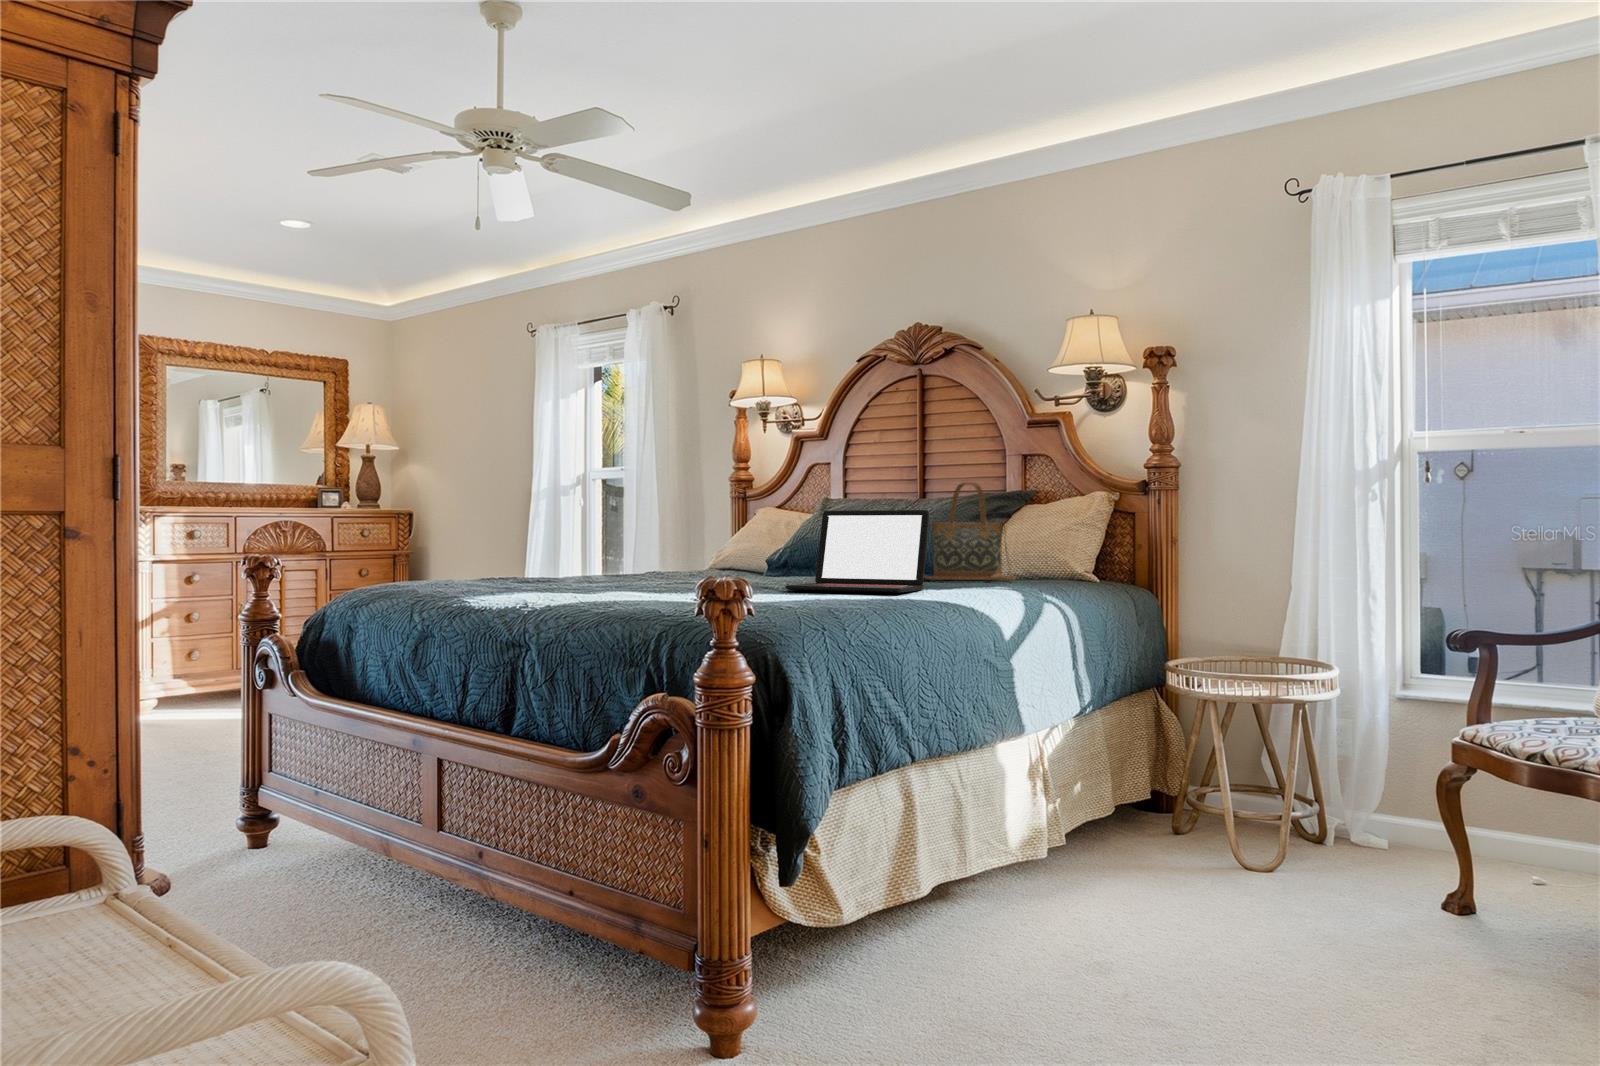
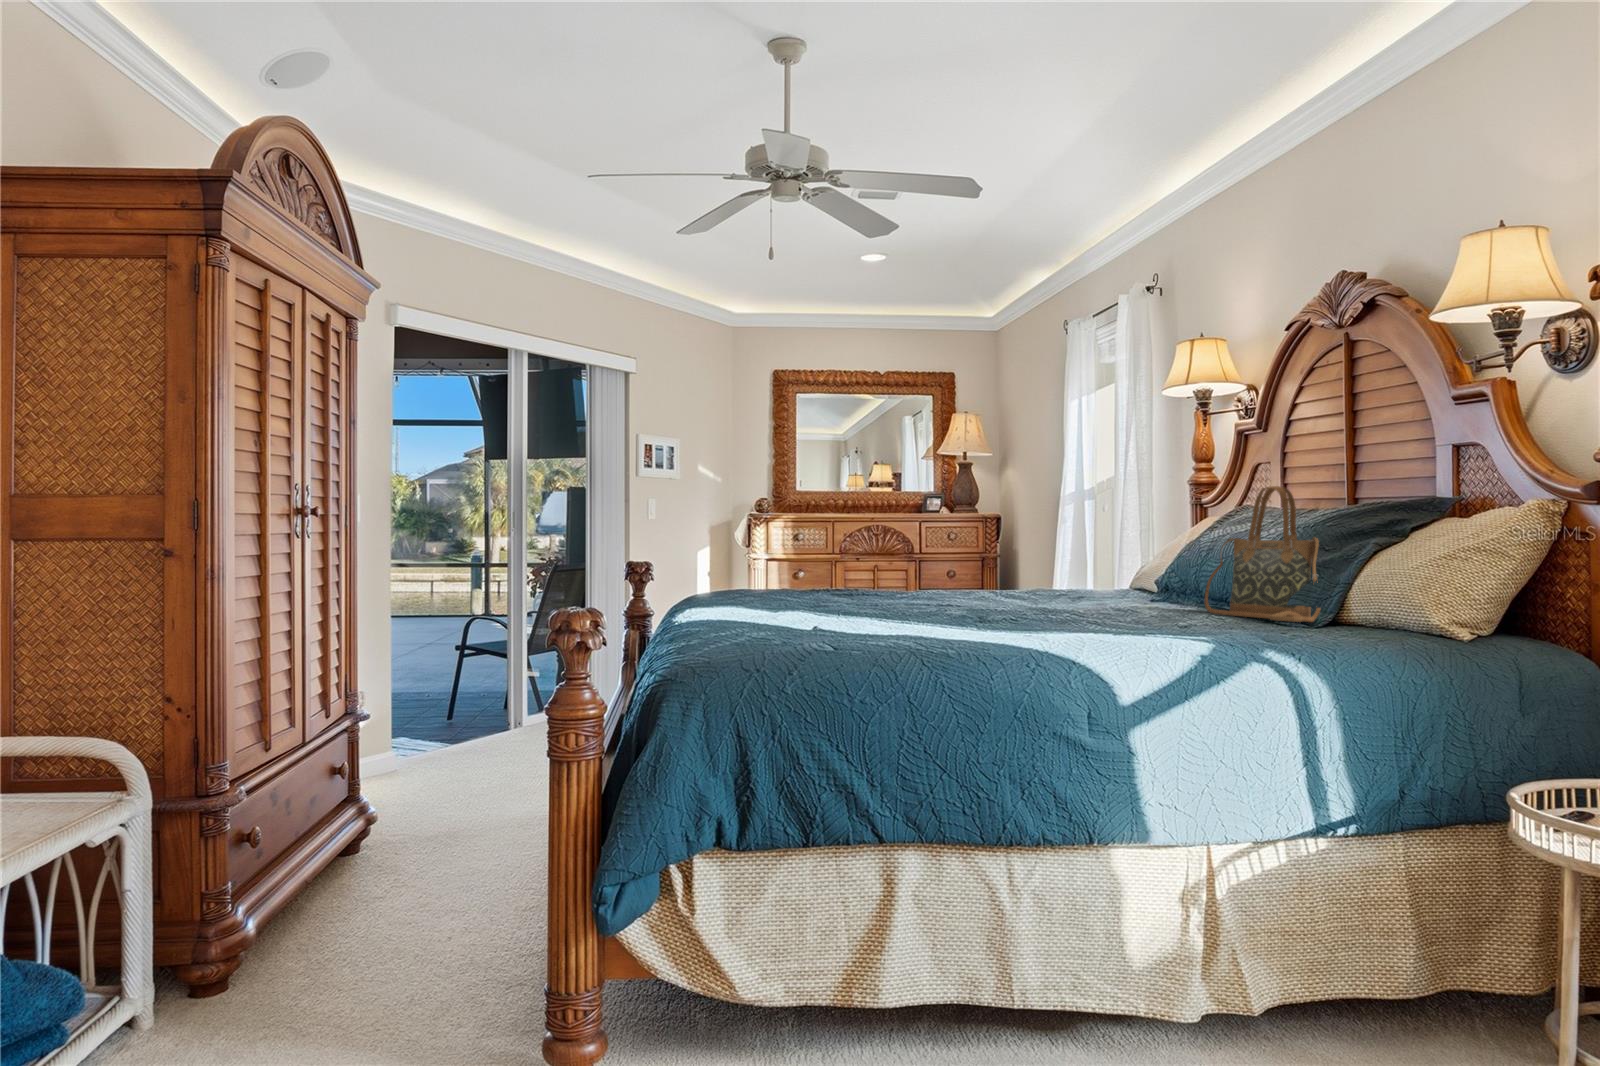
laptop: present [786,510,929,593] -> none [943,524,1122,625]

